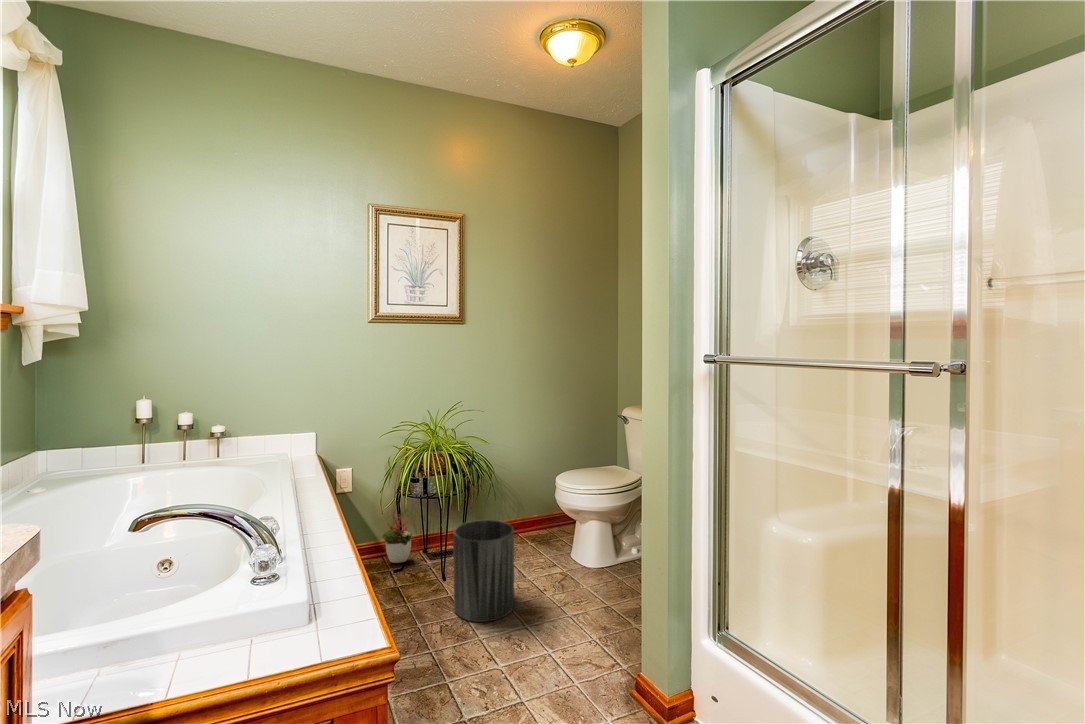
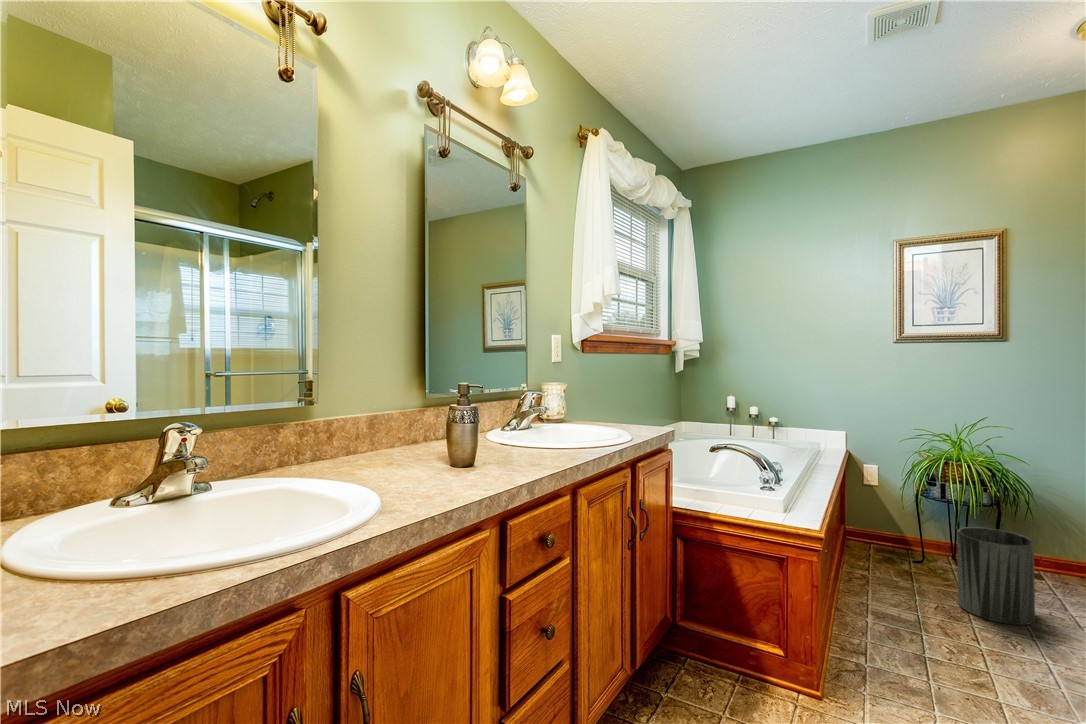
decorative plant: present [382,514,412,563] -> none [903,512,935,558]

